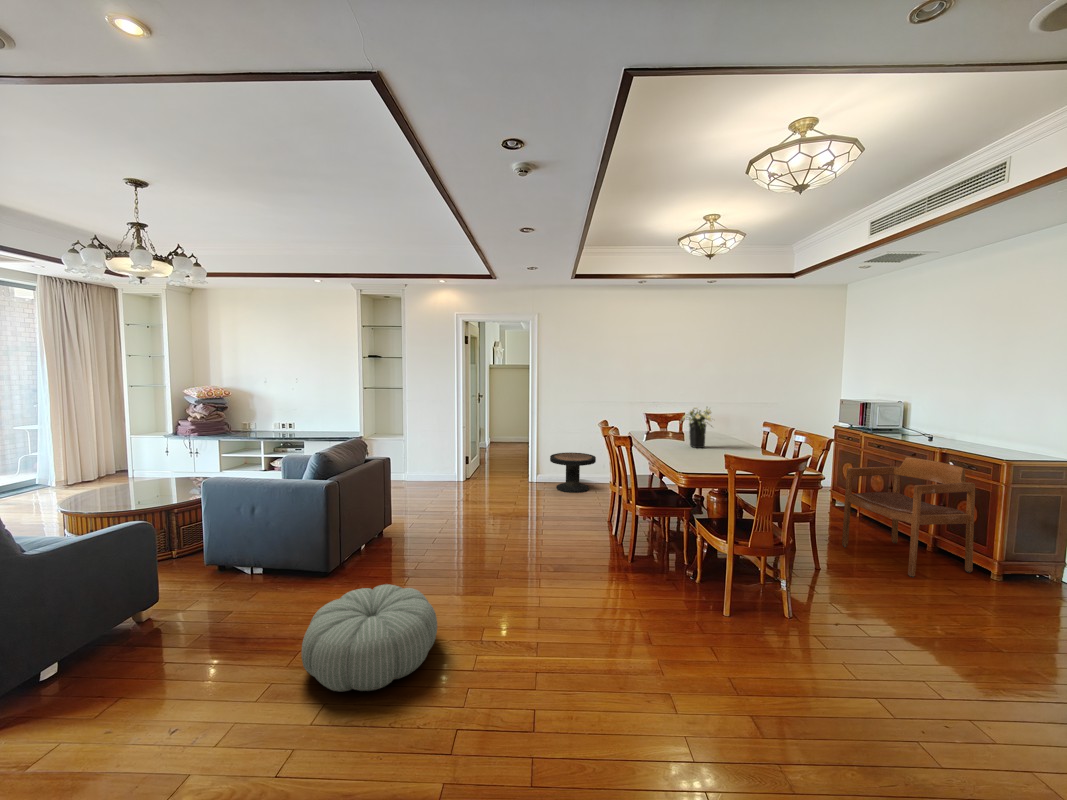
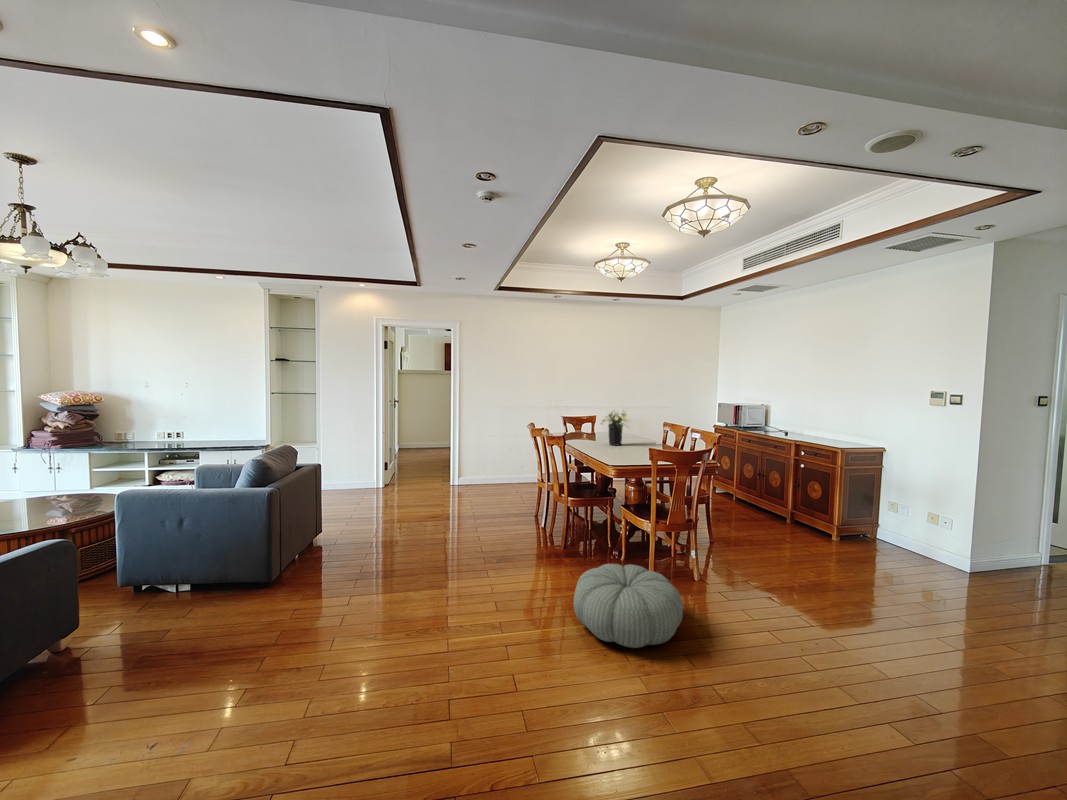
side table: present [550,453,596,493] -> none [476,454,519,492]
armchair: present [842,457,975,577] -> none [727,449,817,542]
pouf: present [302,584,437,692] -> present [573,564,683,648]

